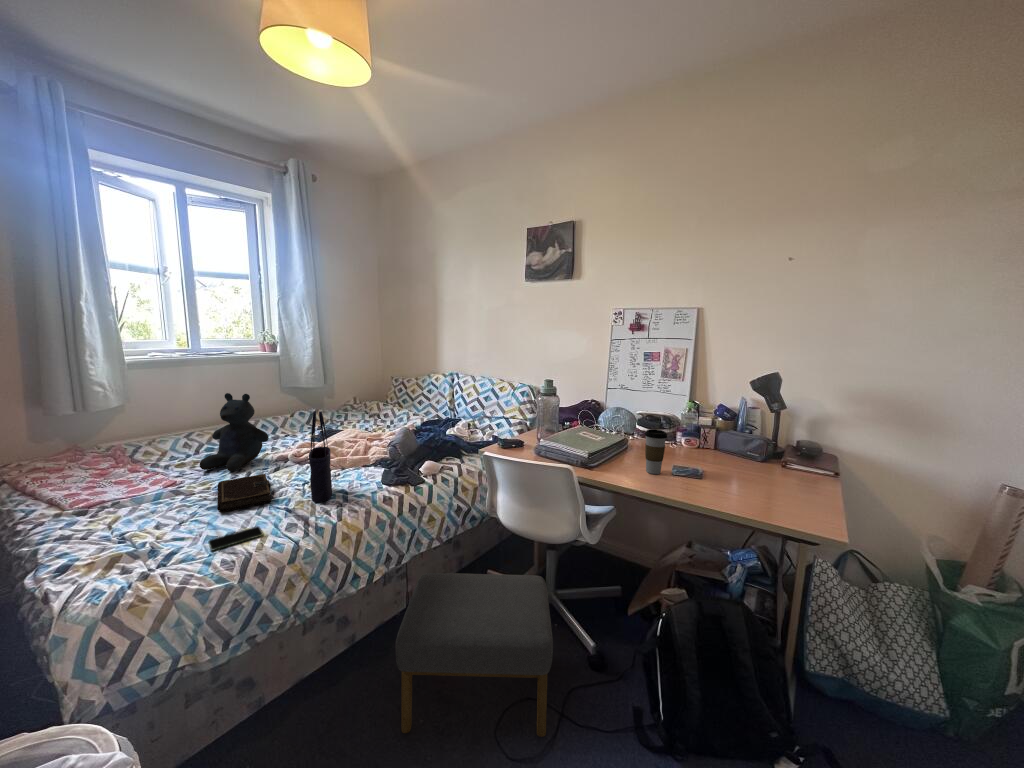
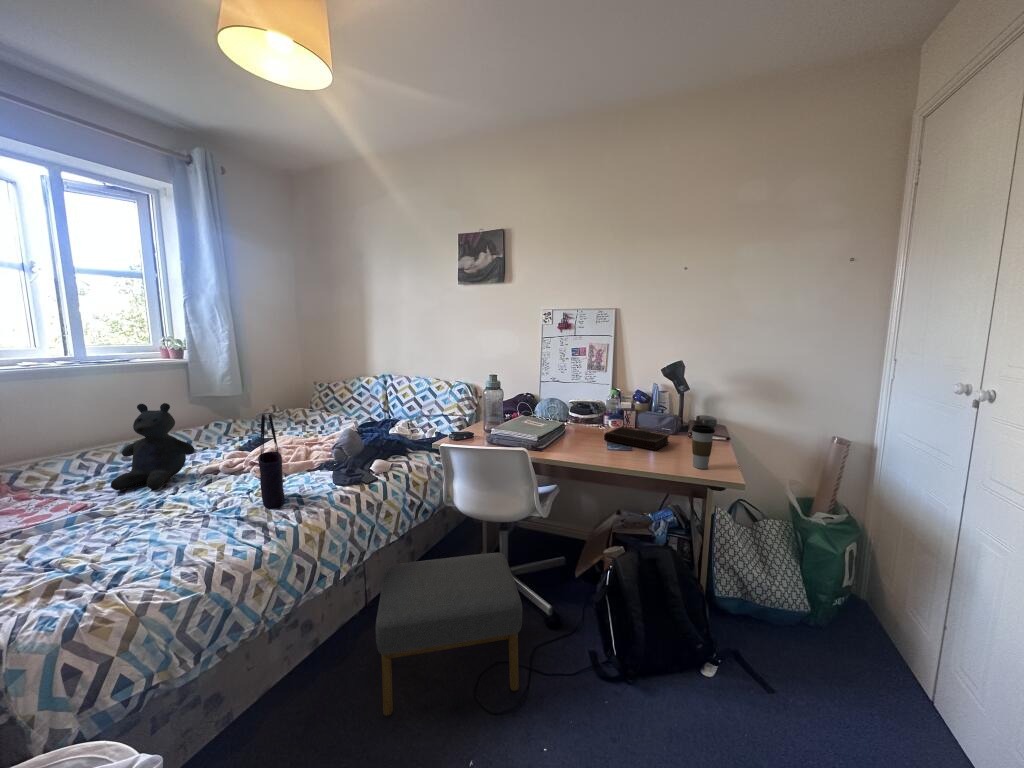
coffee cup: present [645,429,667,474] -> present [691,425,715,469]
notebook: present [217,474,271,512] -> present [604,427,669,450]
smartphone: present [208,526,263,550] -> none [160,536,223,565]

